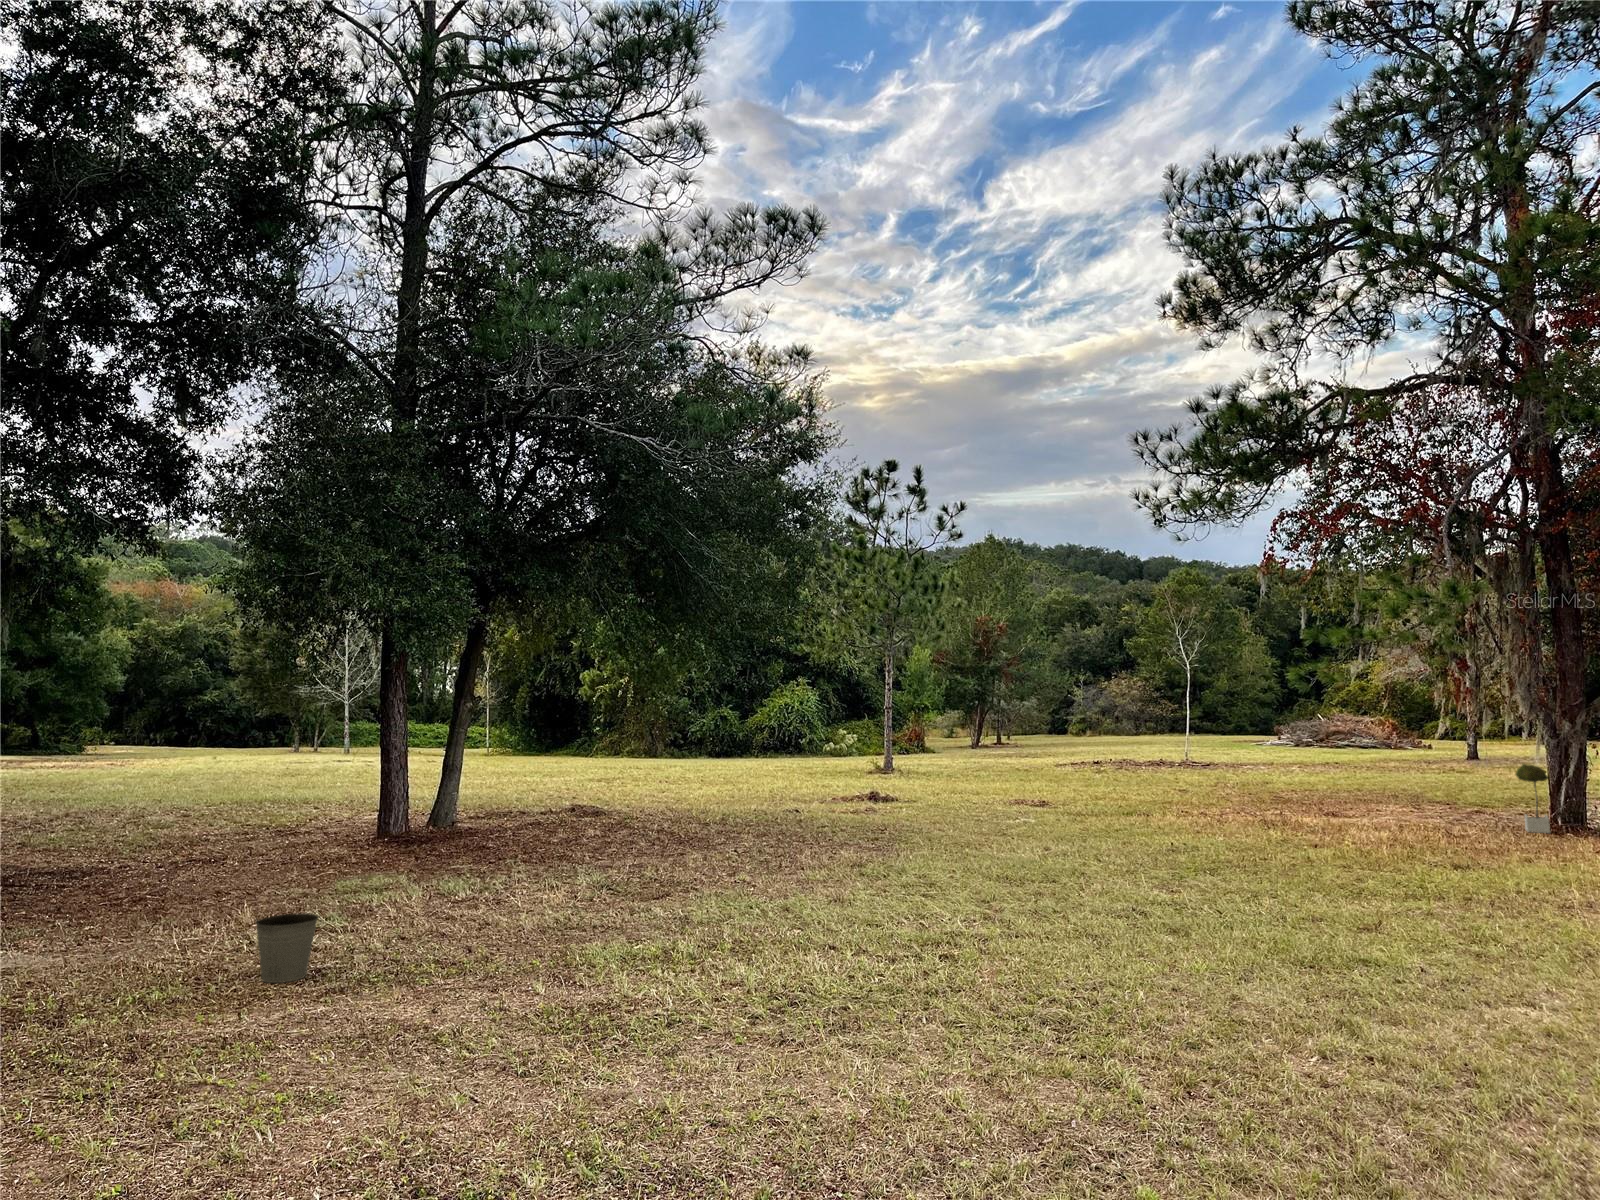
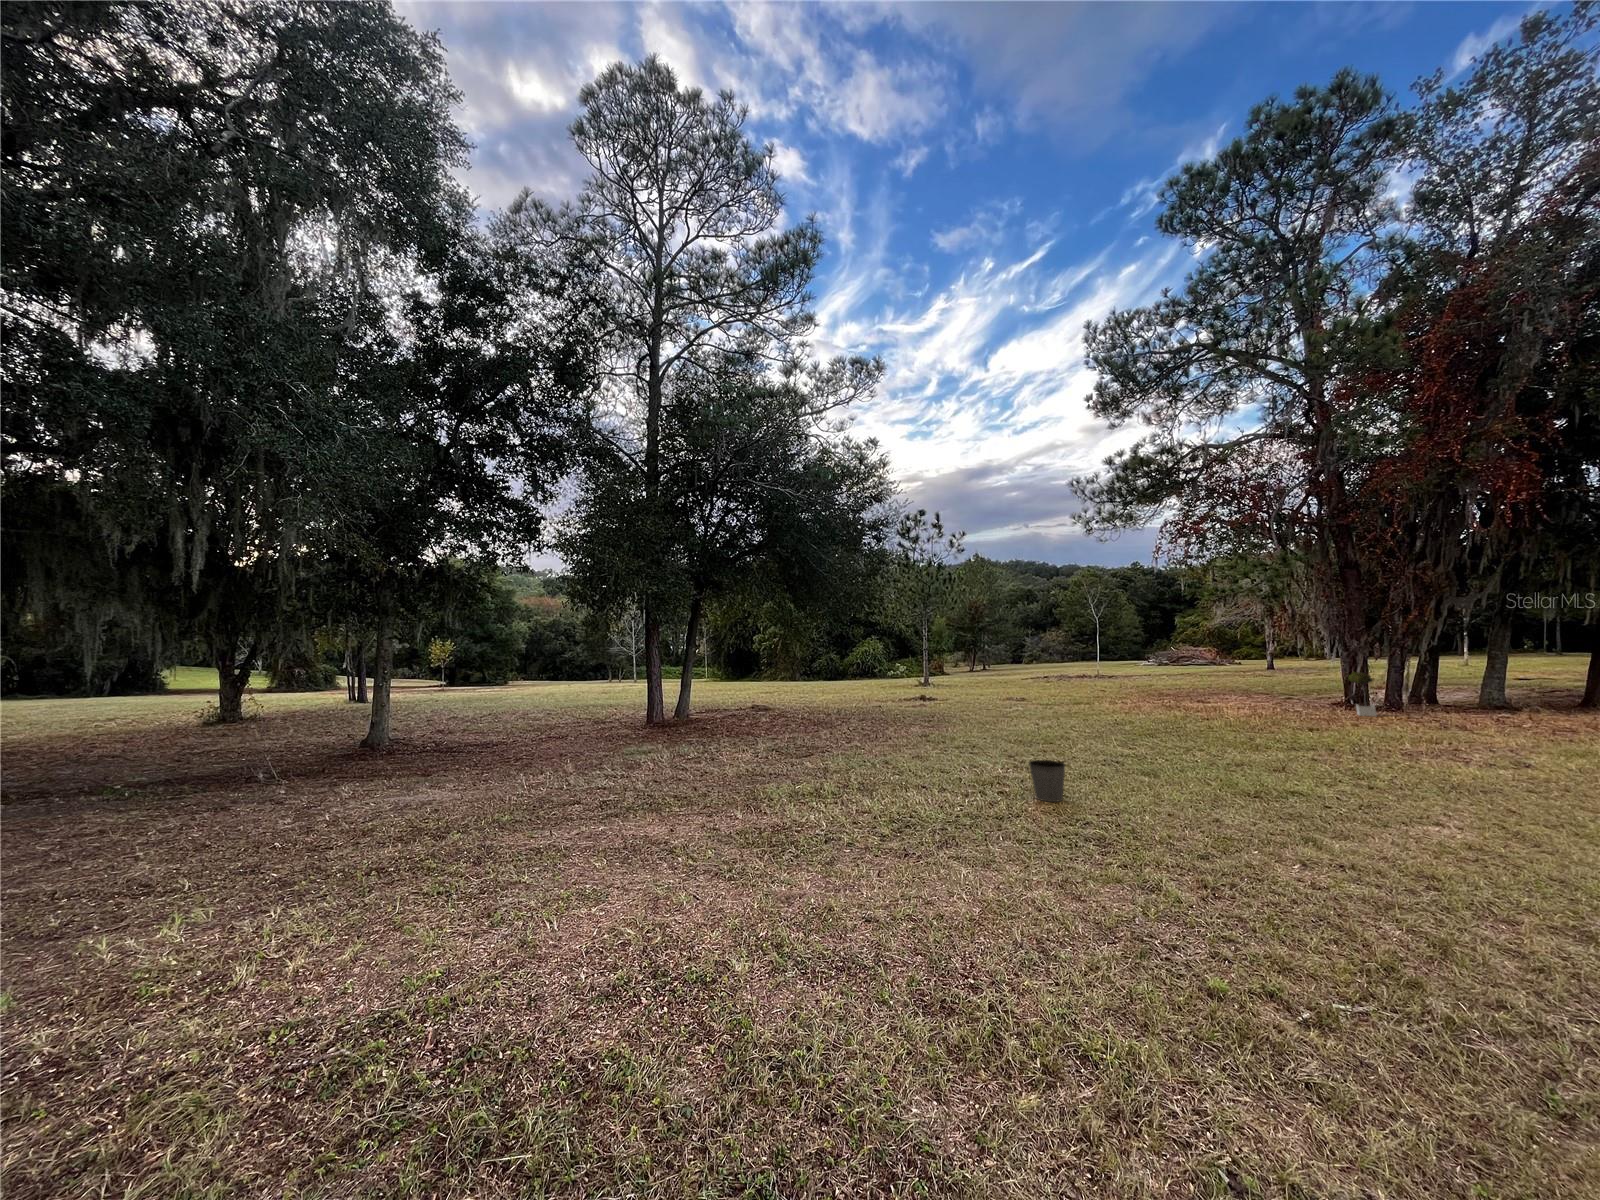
bucket: present [256,913,320,983] -> present [1029,760,1065,802]

